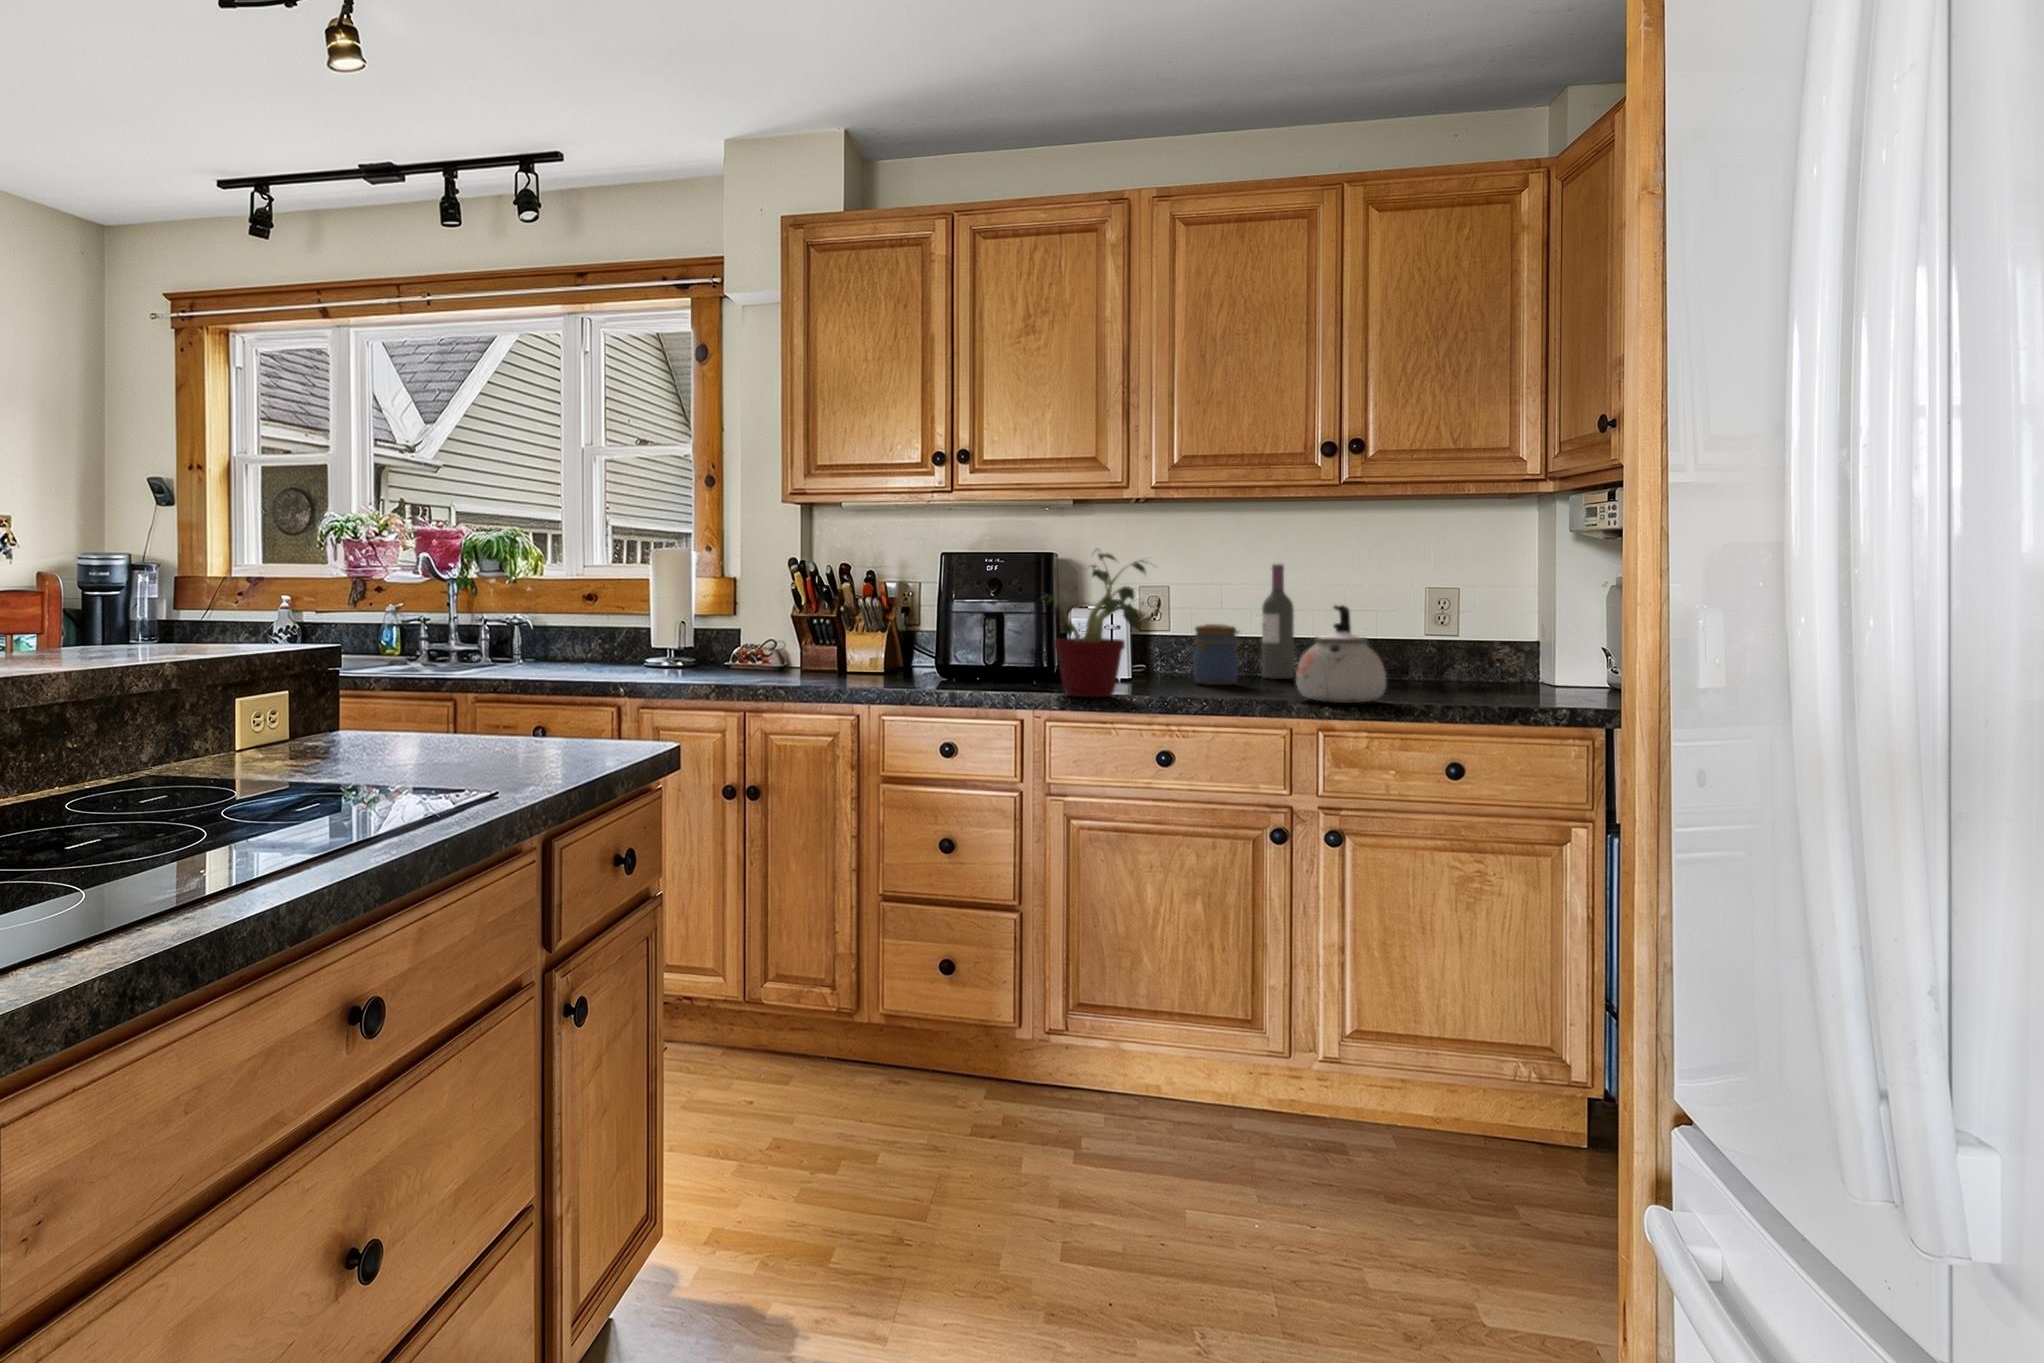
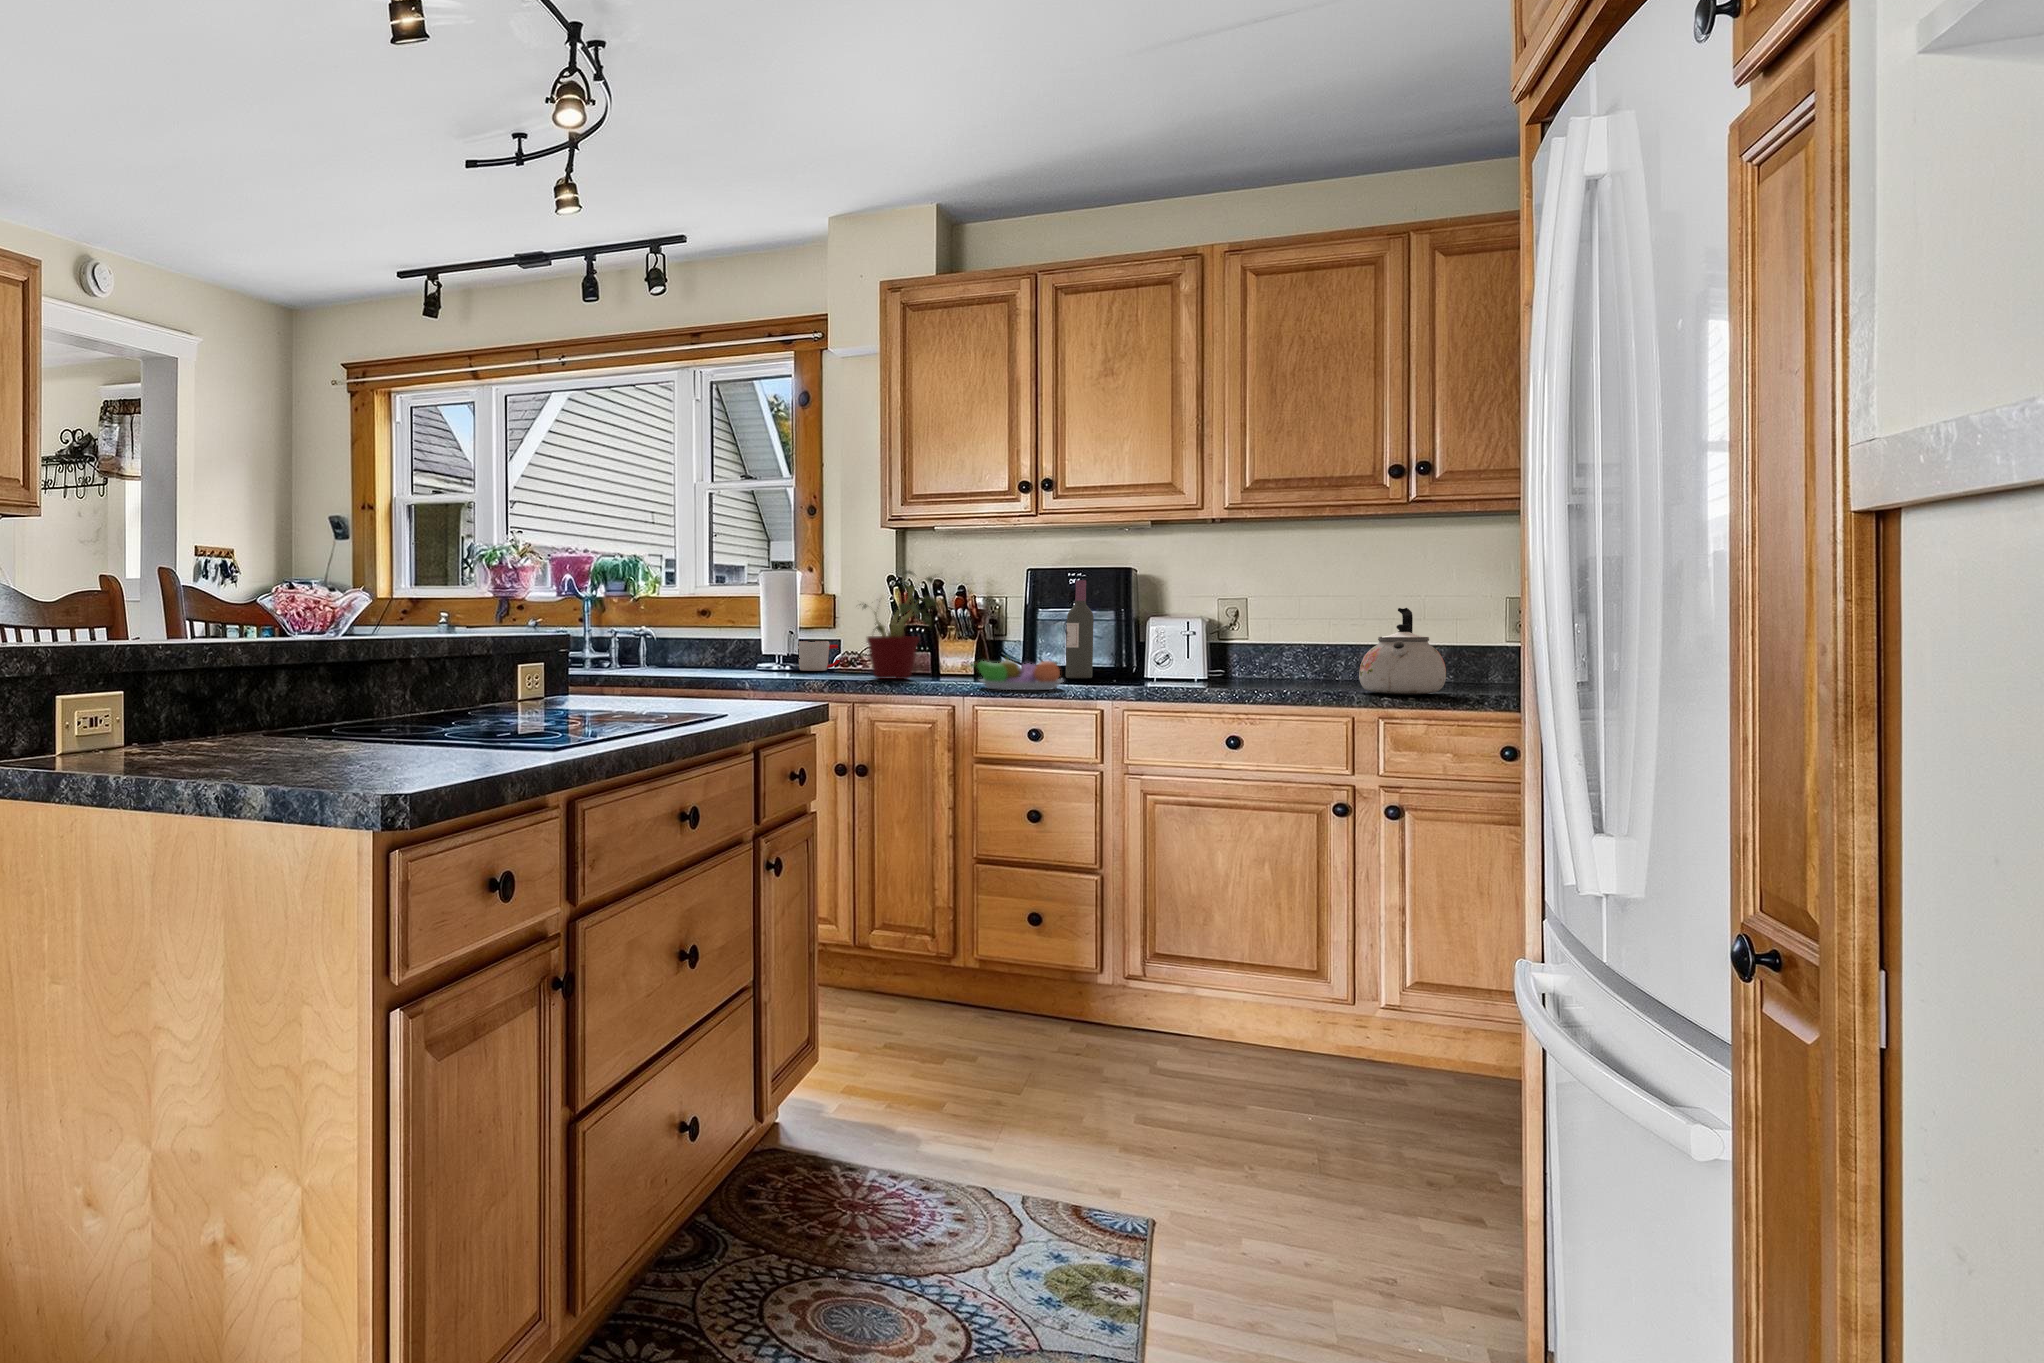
potted plant: present [1047,553,1146,697] -> present [860,567,936,679]
wine bottle: present [1262,564,1294,679] -> present [1066,580,1094,679]
jar: present [1193,624,1240,685] -> none [1258,631,1304,684]
mug: none [690,628,744,664] -> present [798,641,840,671]
fruit bowl: none [872,654,977,697] -> present [970,657,1062,690]

